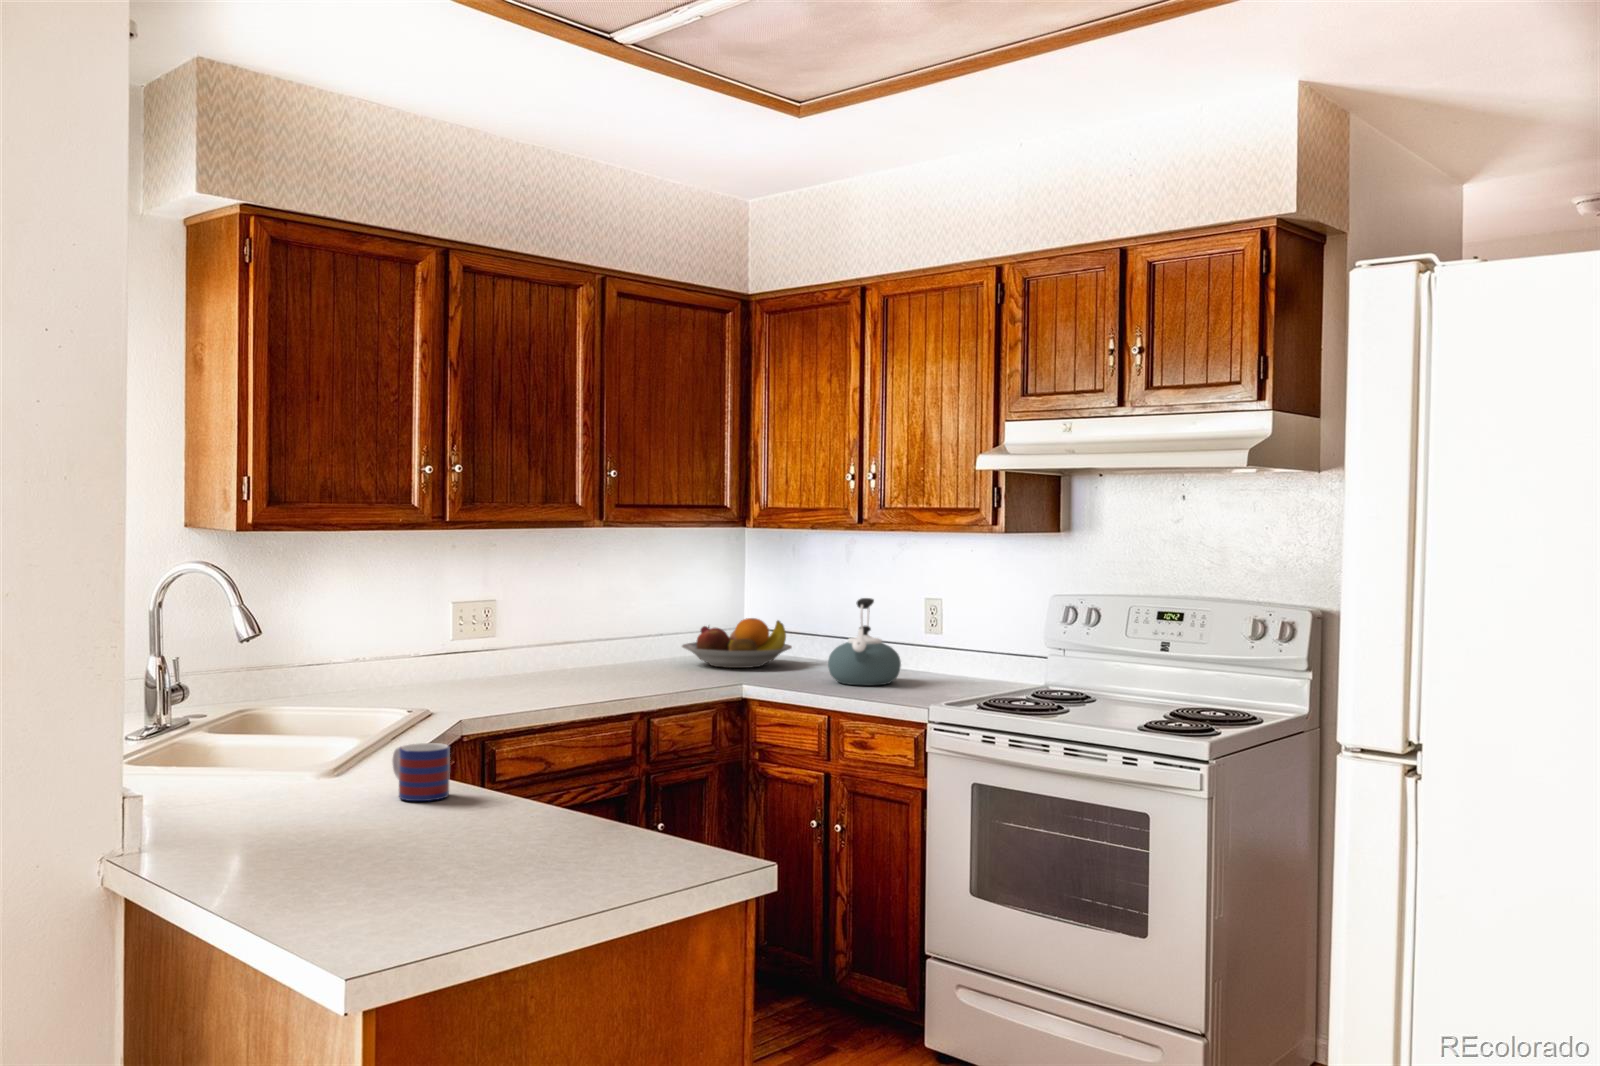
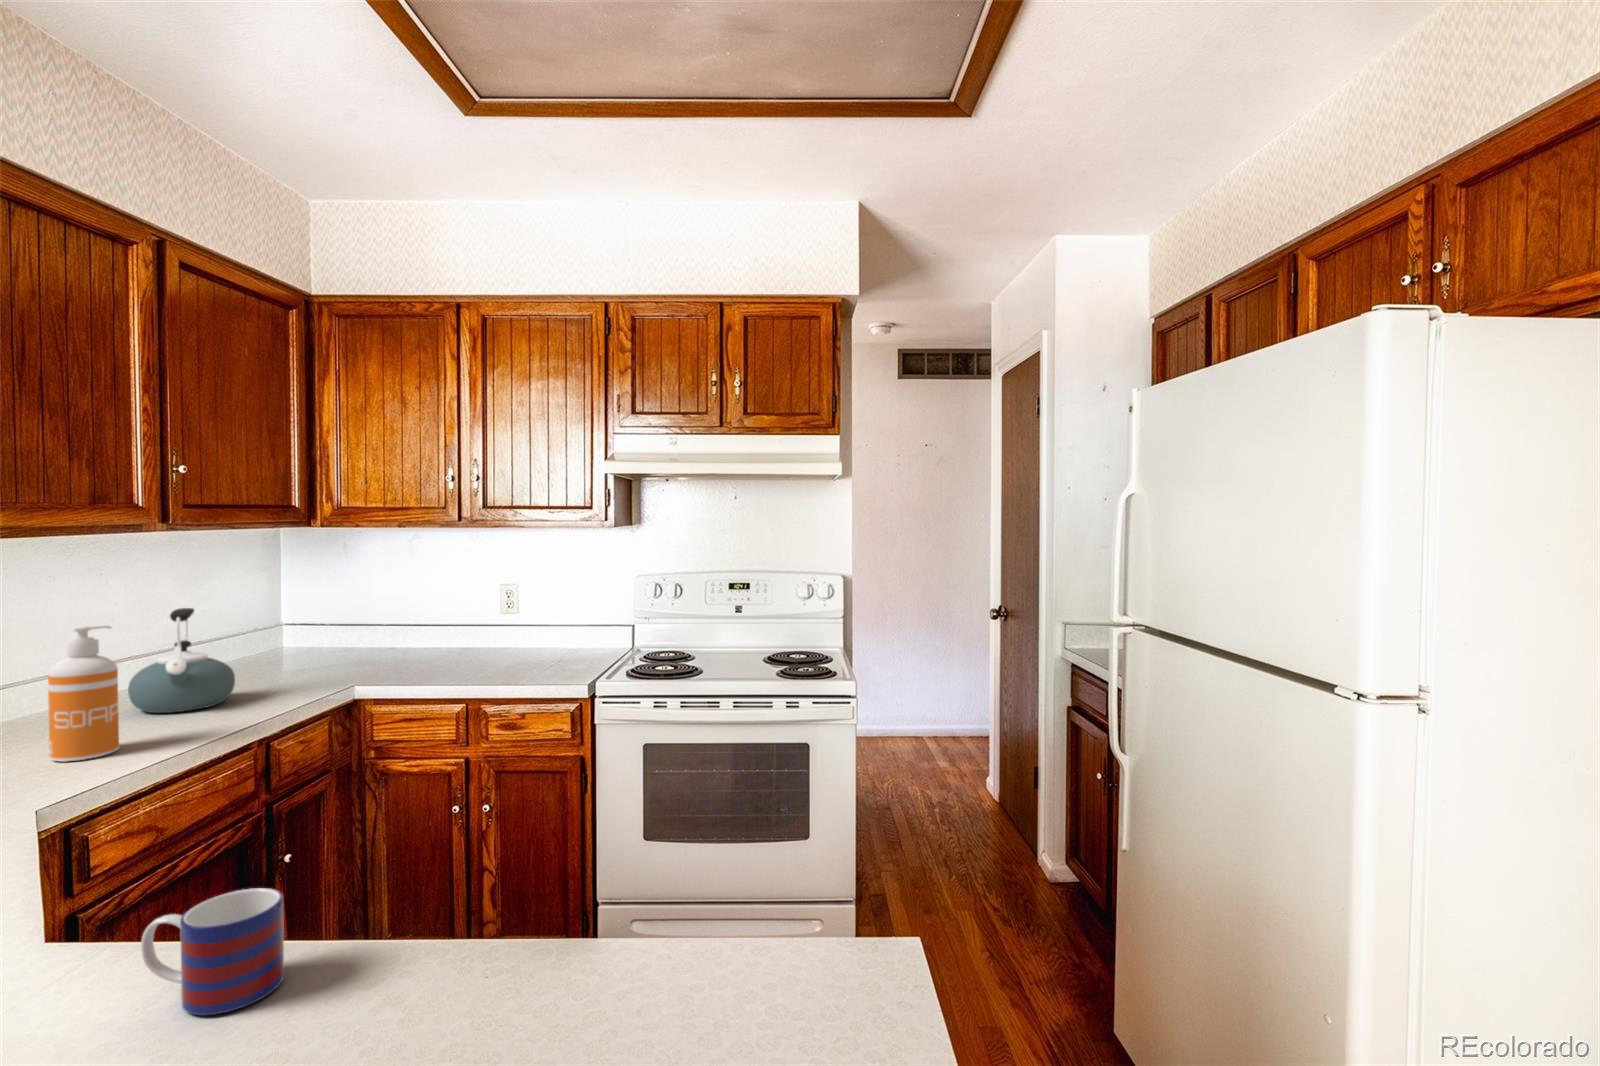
kettle: present [828,598,901,685] -> present [128,608,235,713]
soap dispenser: none [496,600,537,700] -> present [48,626,119,762]
fruit bowl: present [682,618,792,668] -> none [241,617,372,671]

